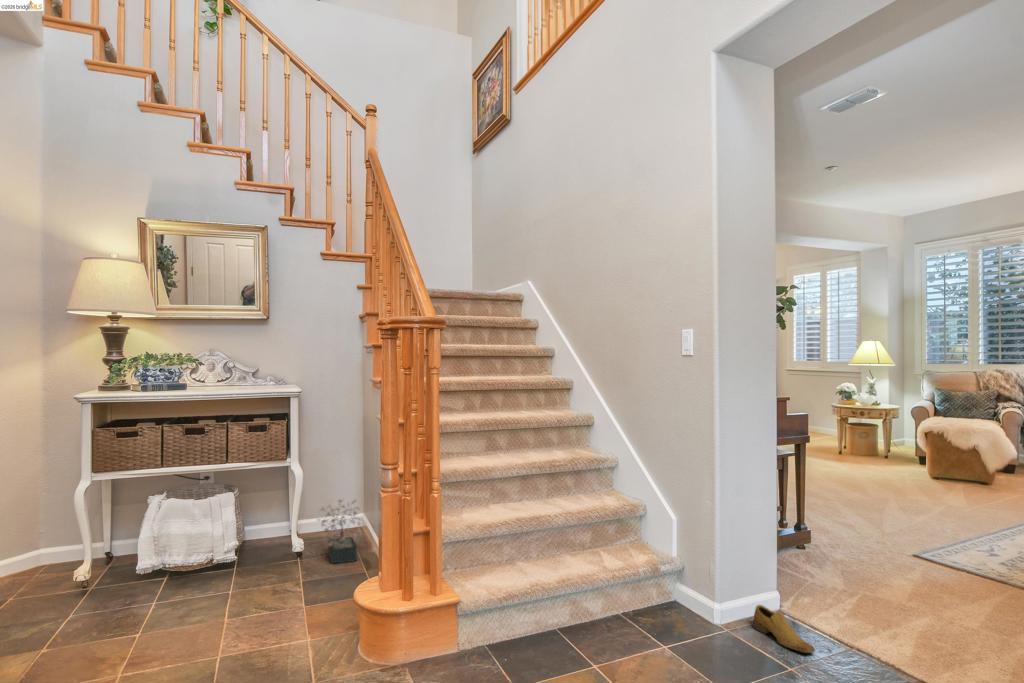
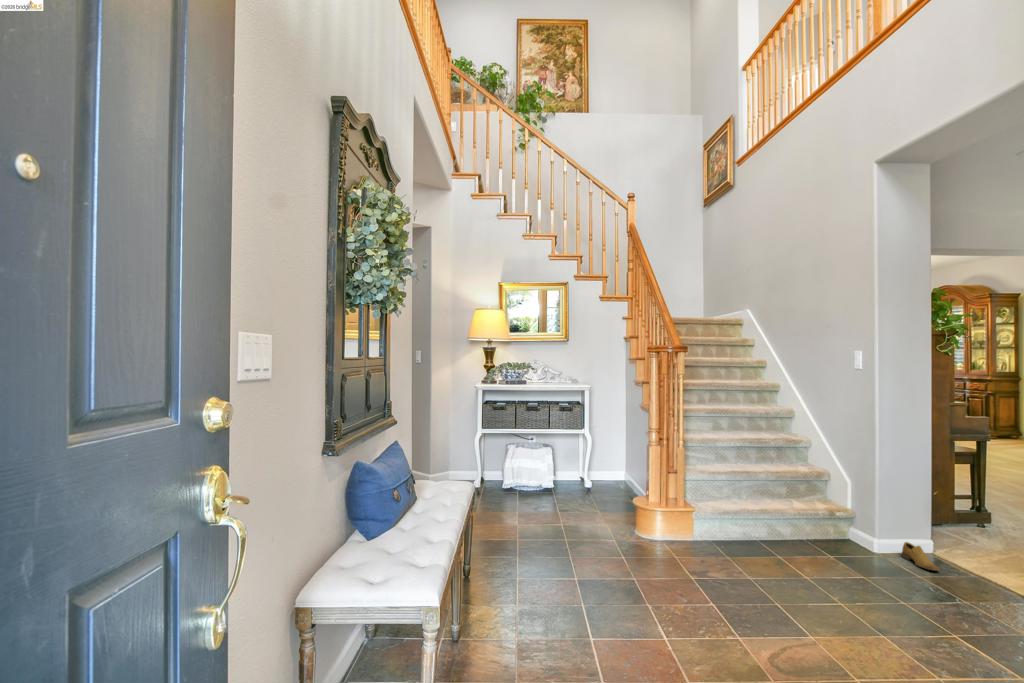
decorative plant: present [321,499,362,564] -> none [601,457,631,496]

